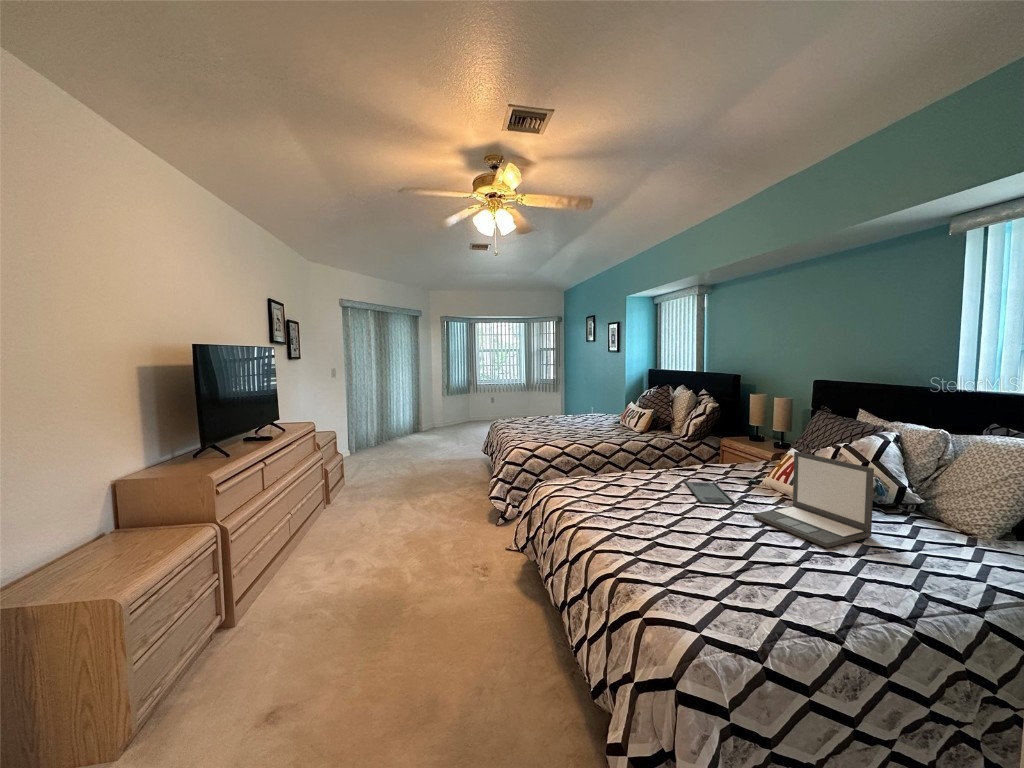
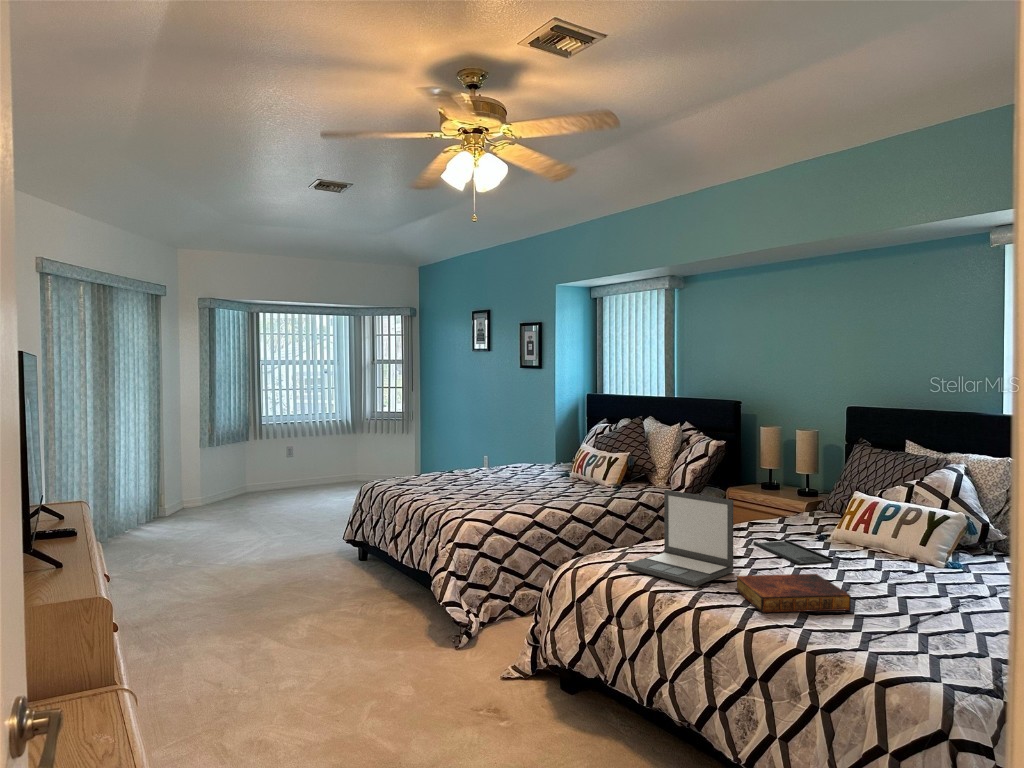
laptop: present [753,451,874,548] -> present [626,490,734,586]
book: none [616,506,695,548] -> present [735,574,851,613]

